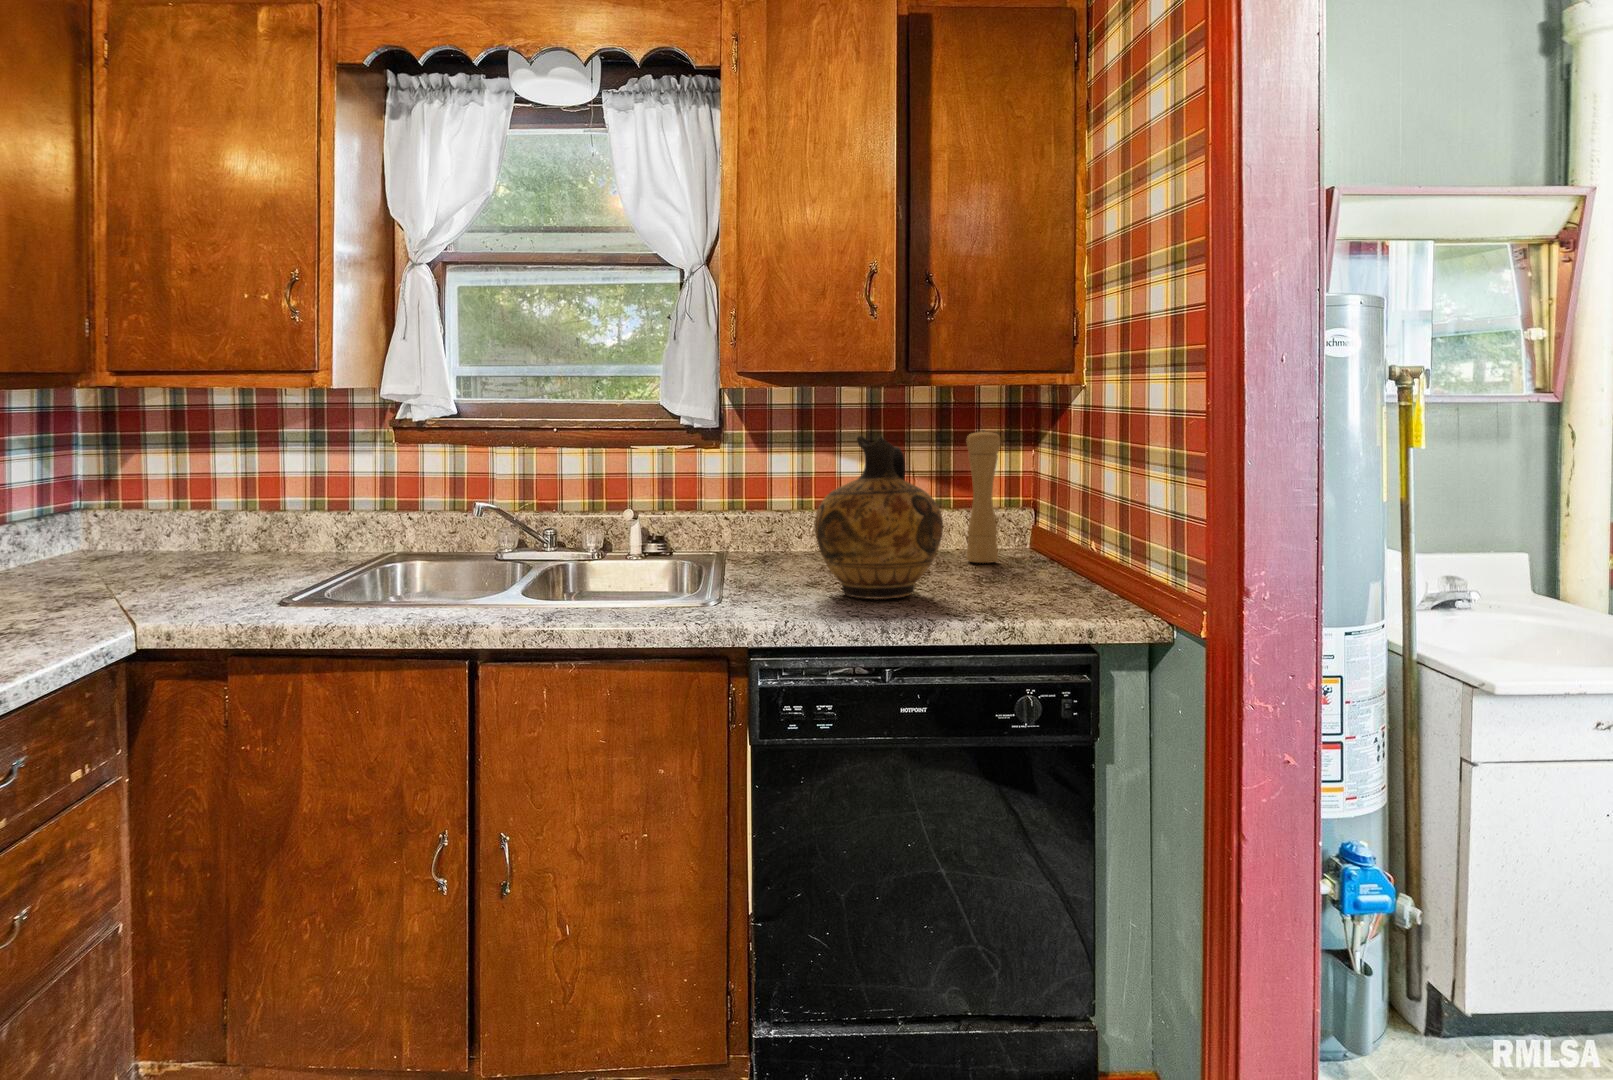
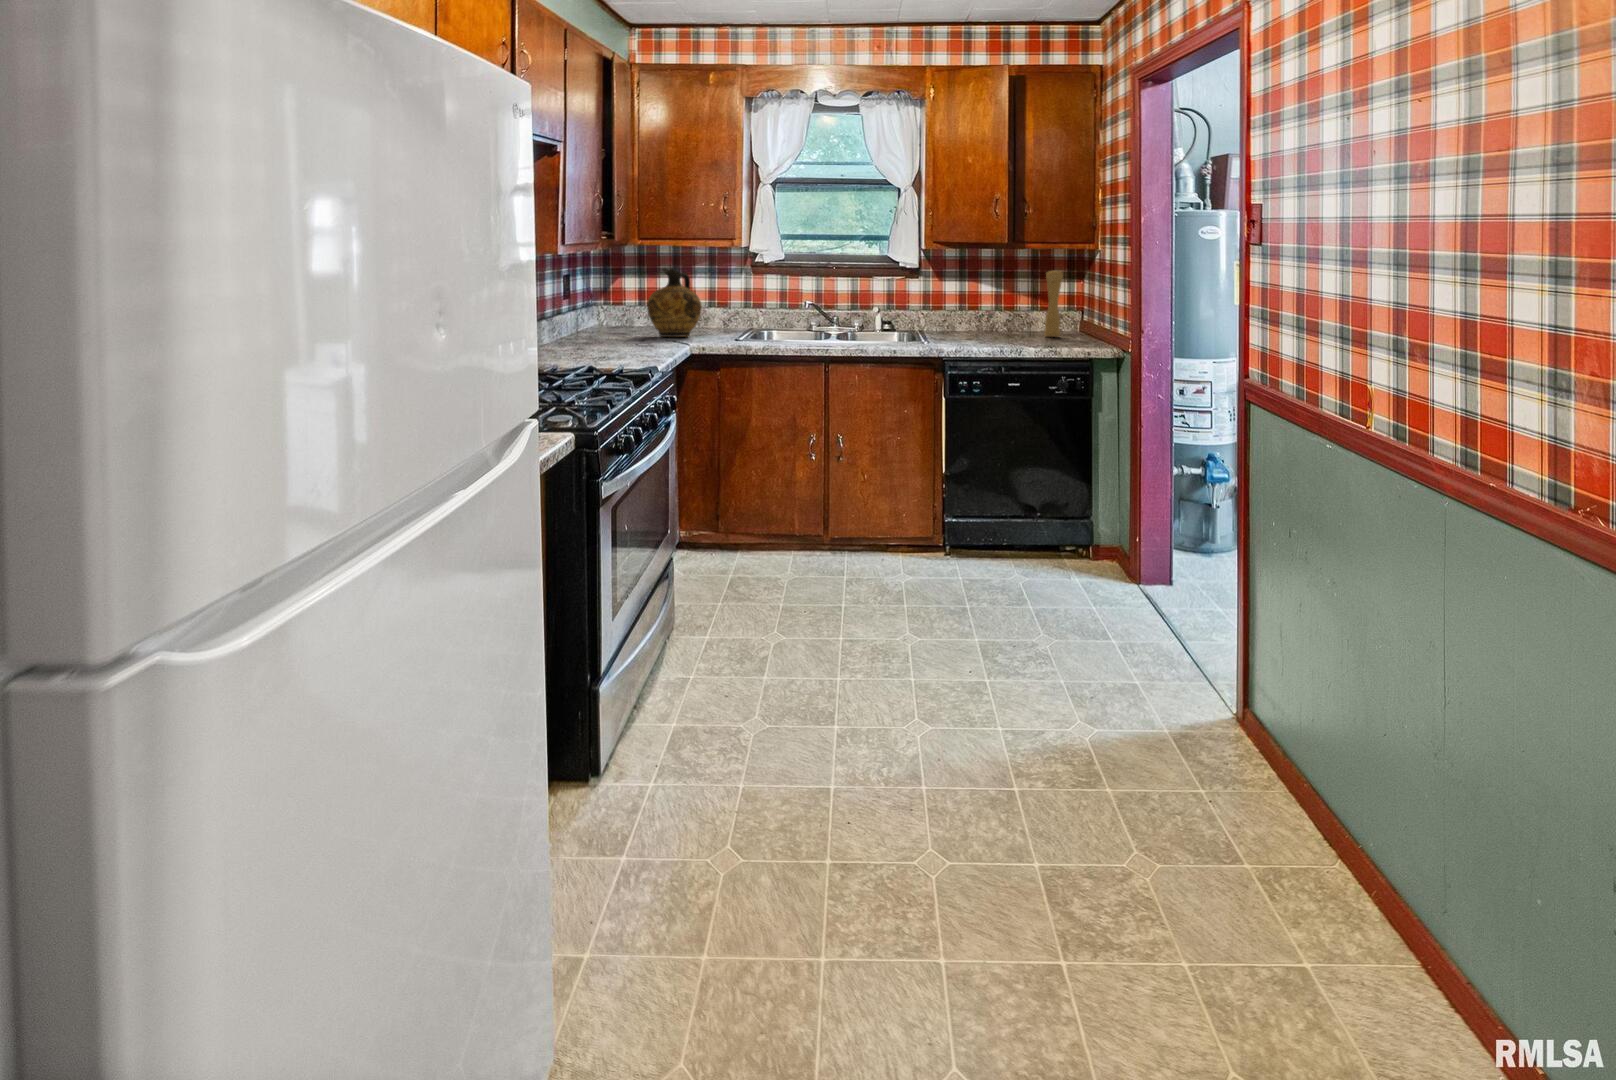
ceramic jug: present [814,436,943,599] -> present [647,268,702,337]

